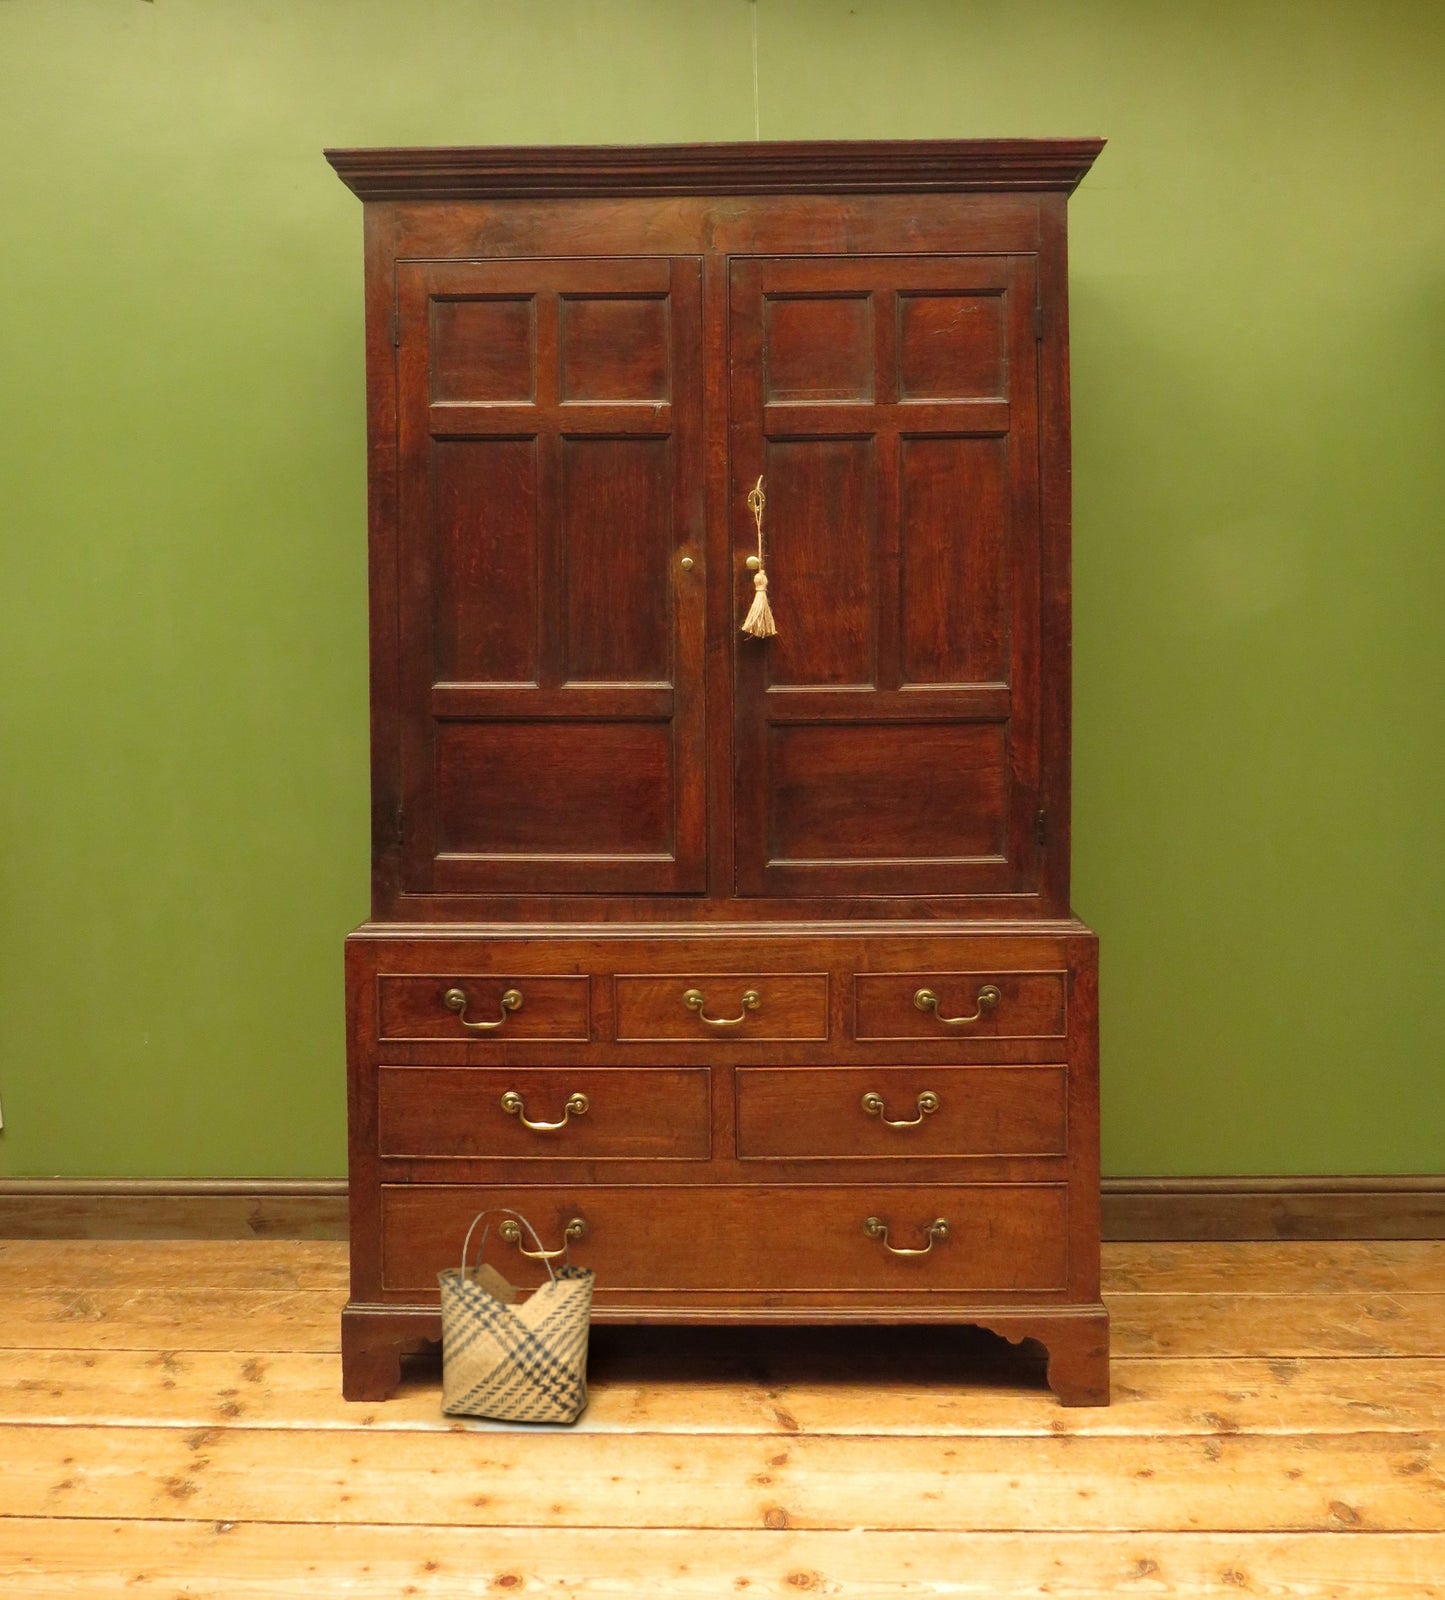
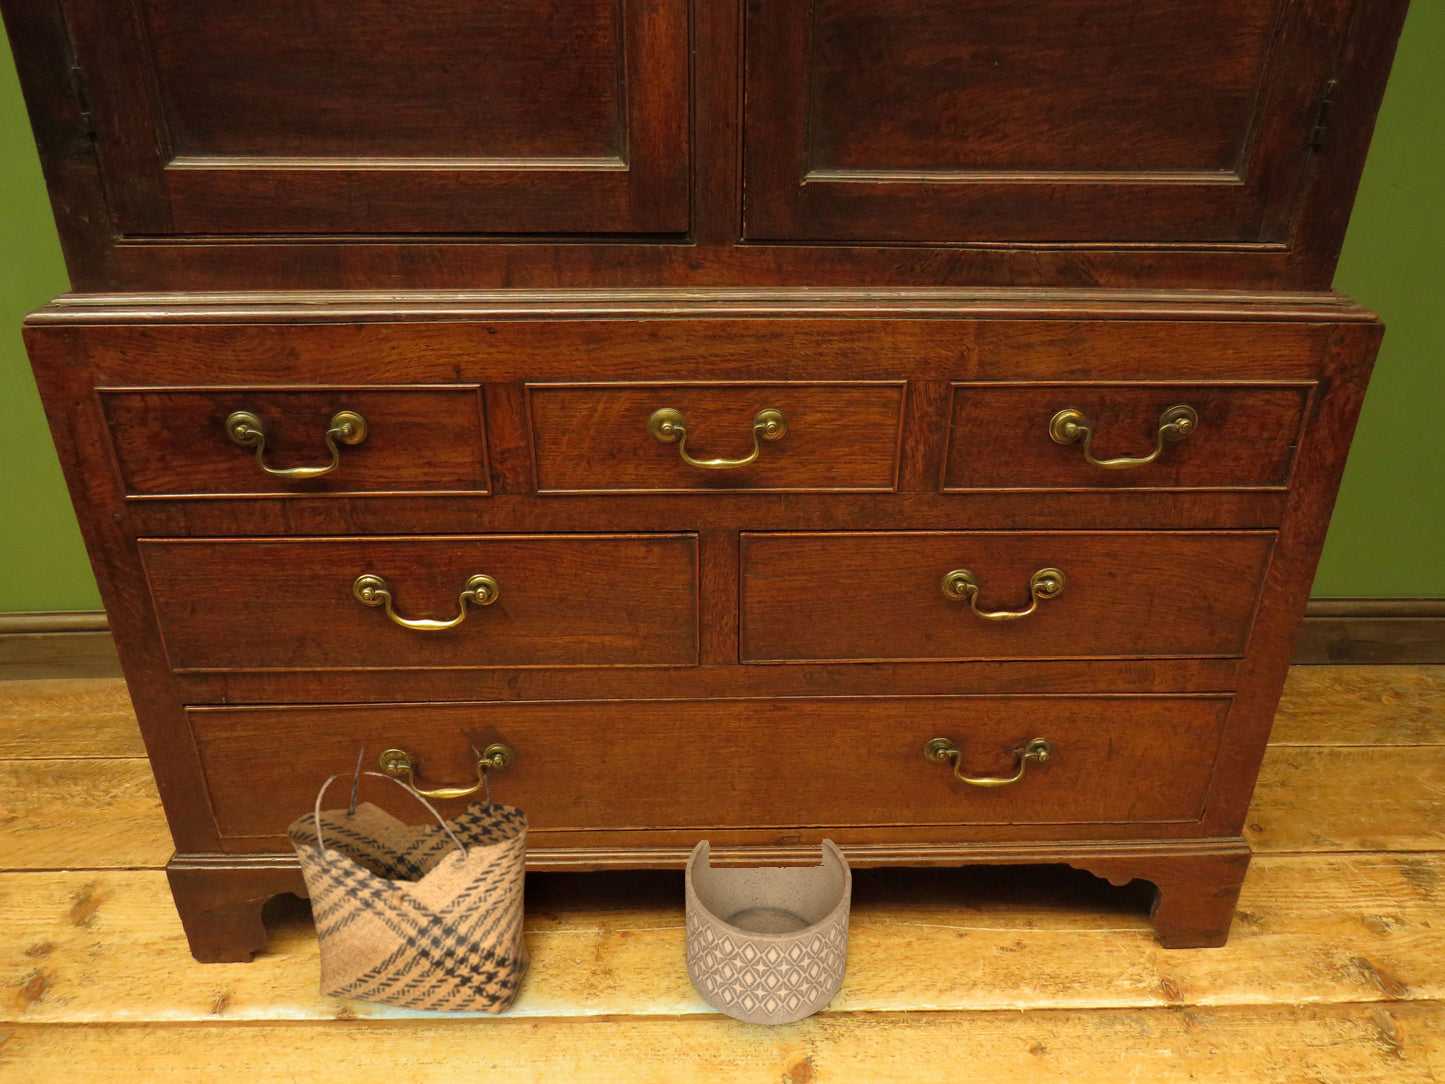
planter: none [701,1296,817,1434] -> present [685,838,852,1025]

